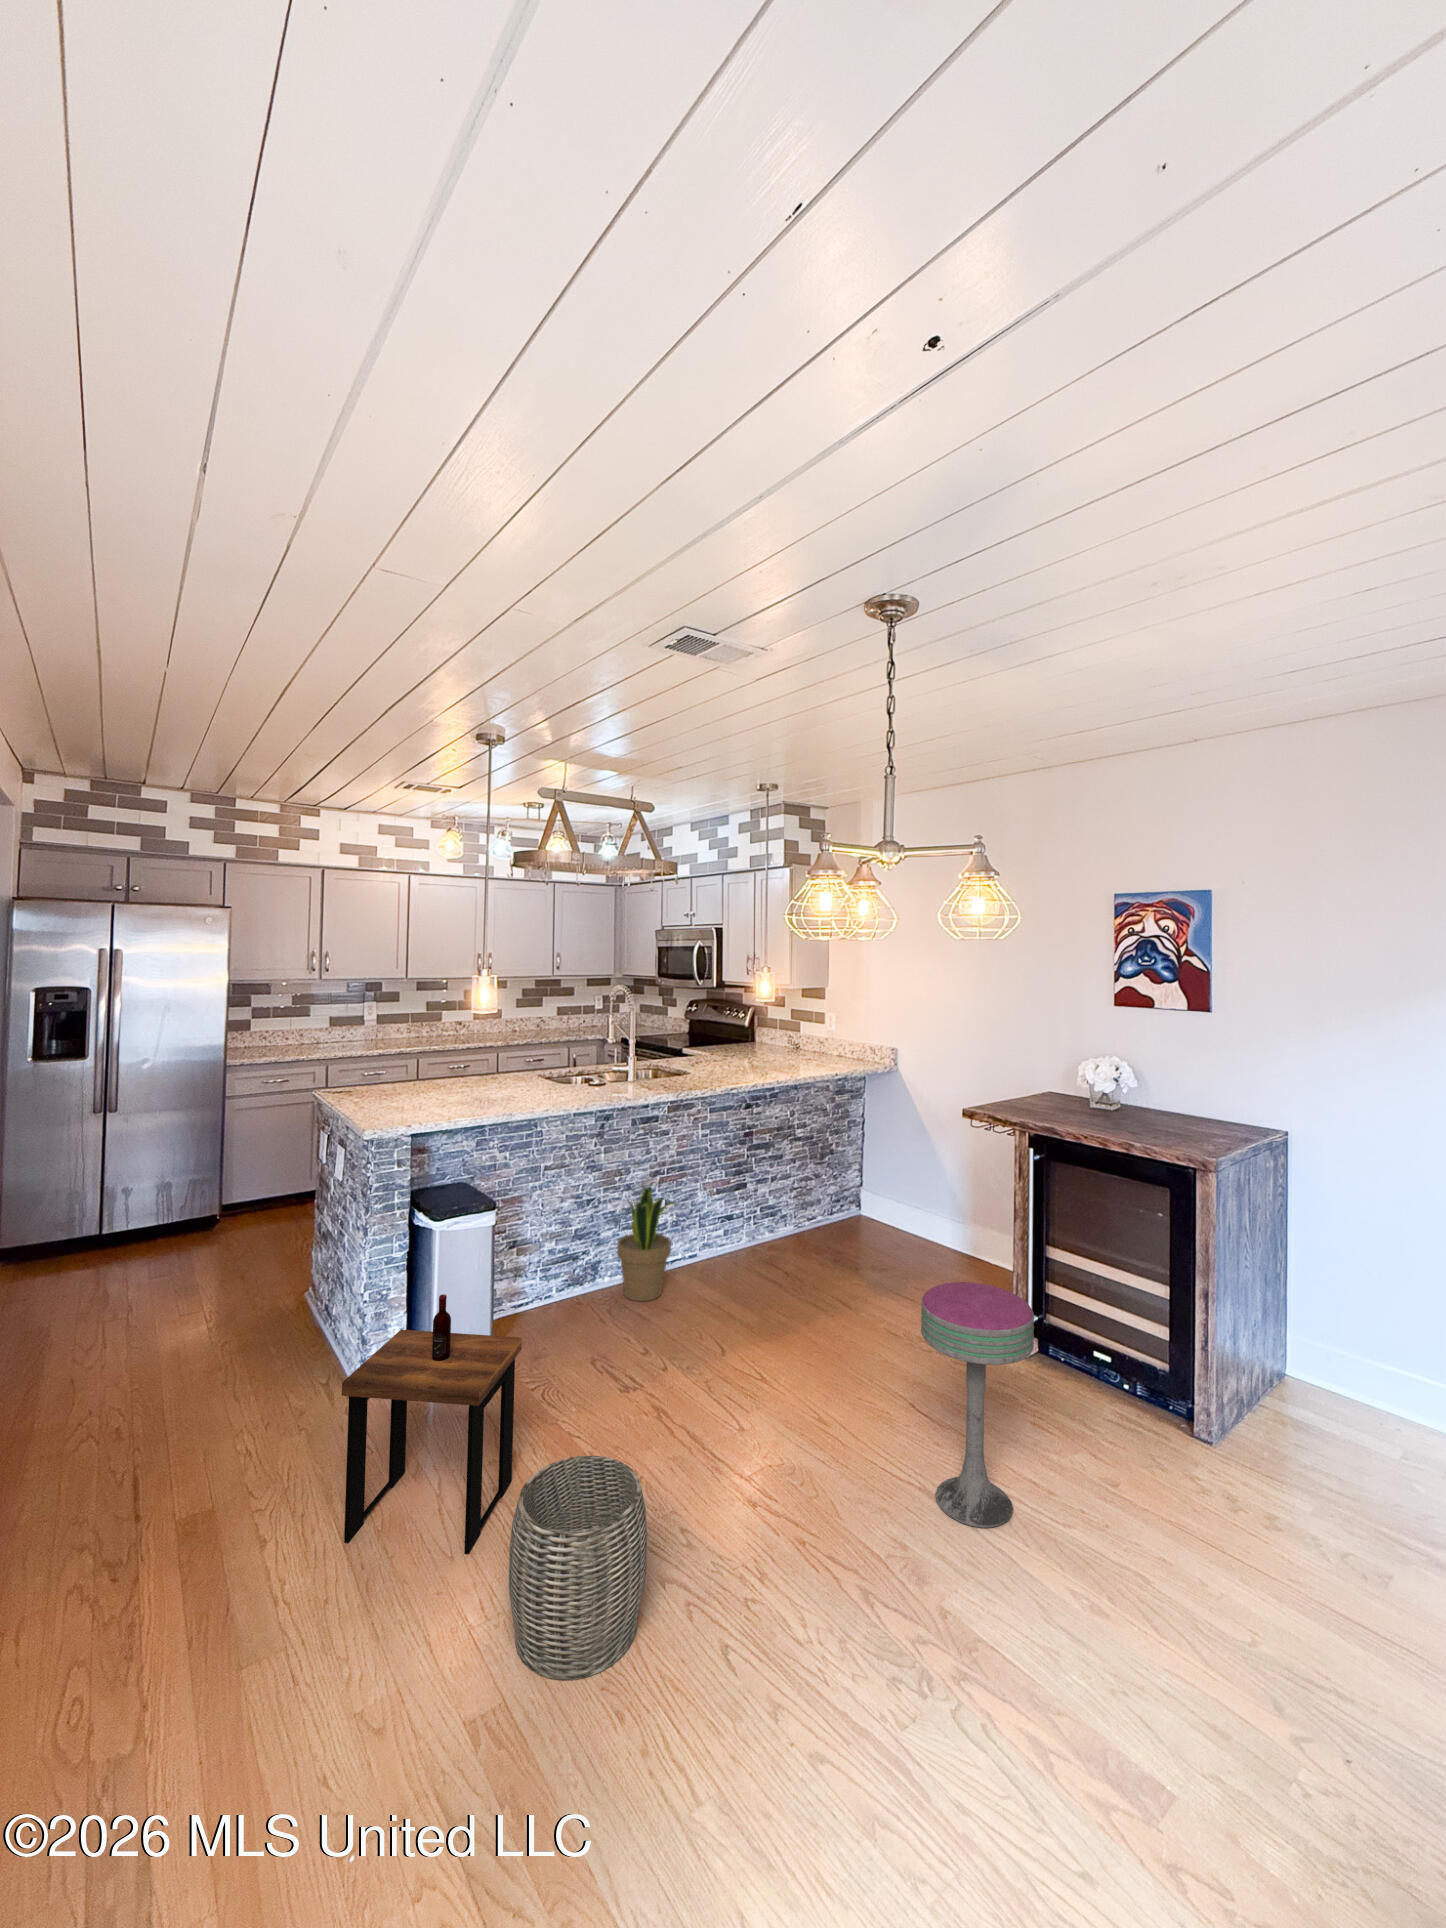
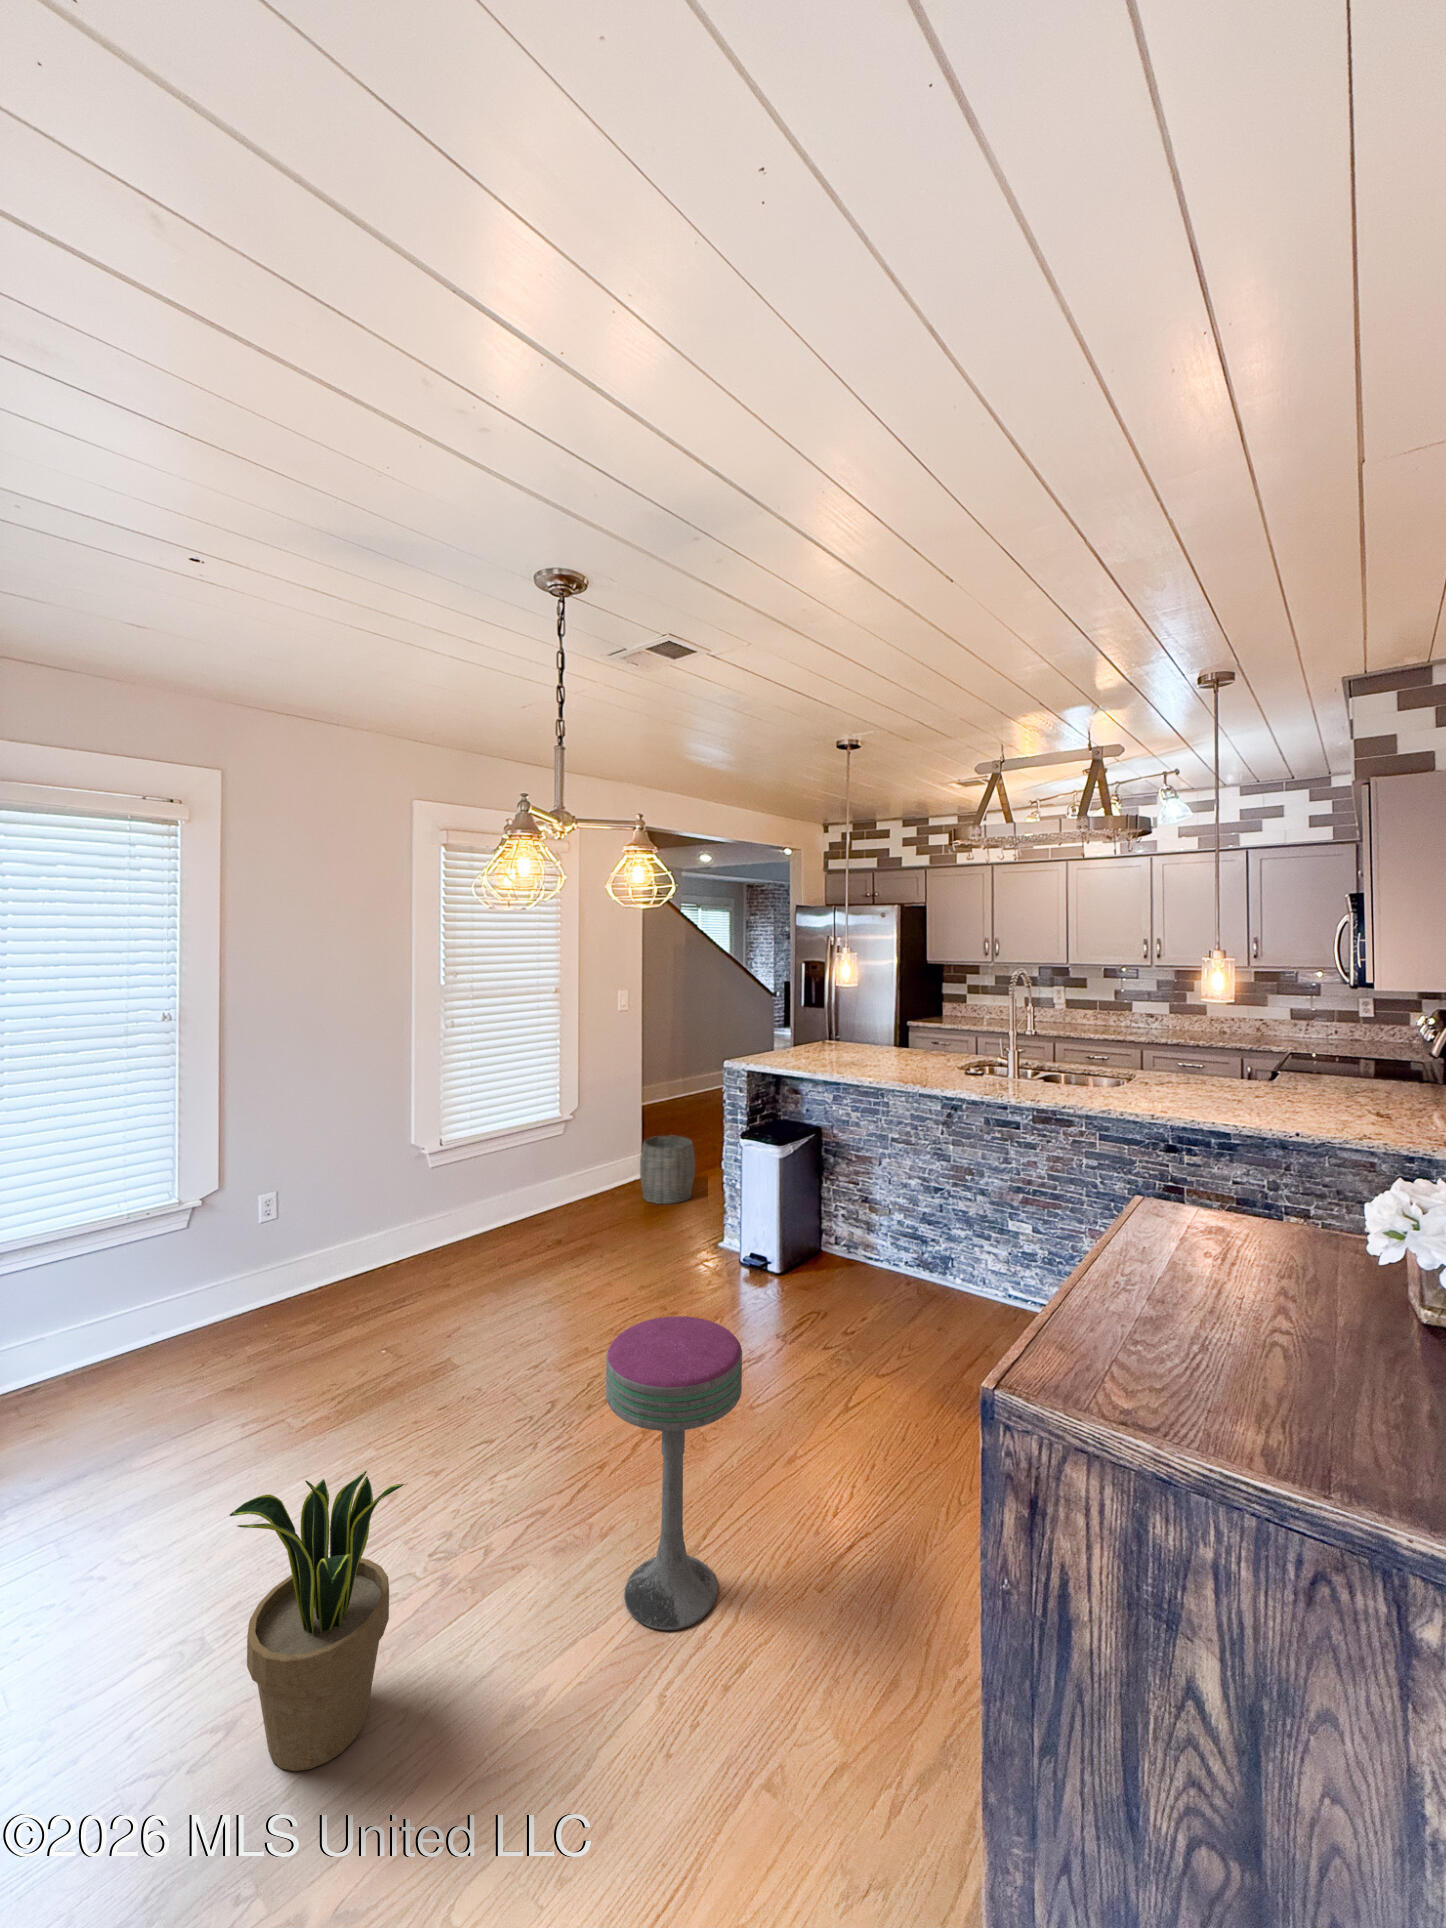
potted plant: present [617,1186,677,1301] -> present [230,1471,405,1771]
side table: present [342,1294,522,1554] -> none [551,1158,632,1323]
woven basket: present [509,1456,647,1680] -> present [640,1136,695,1204]

